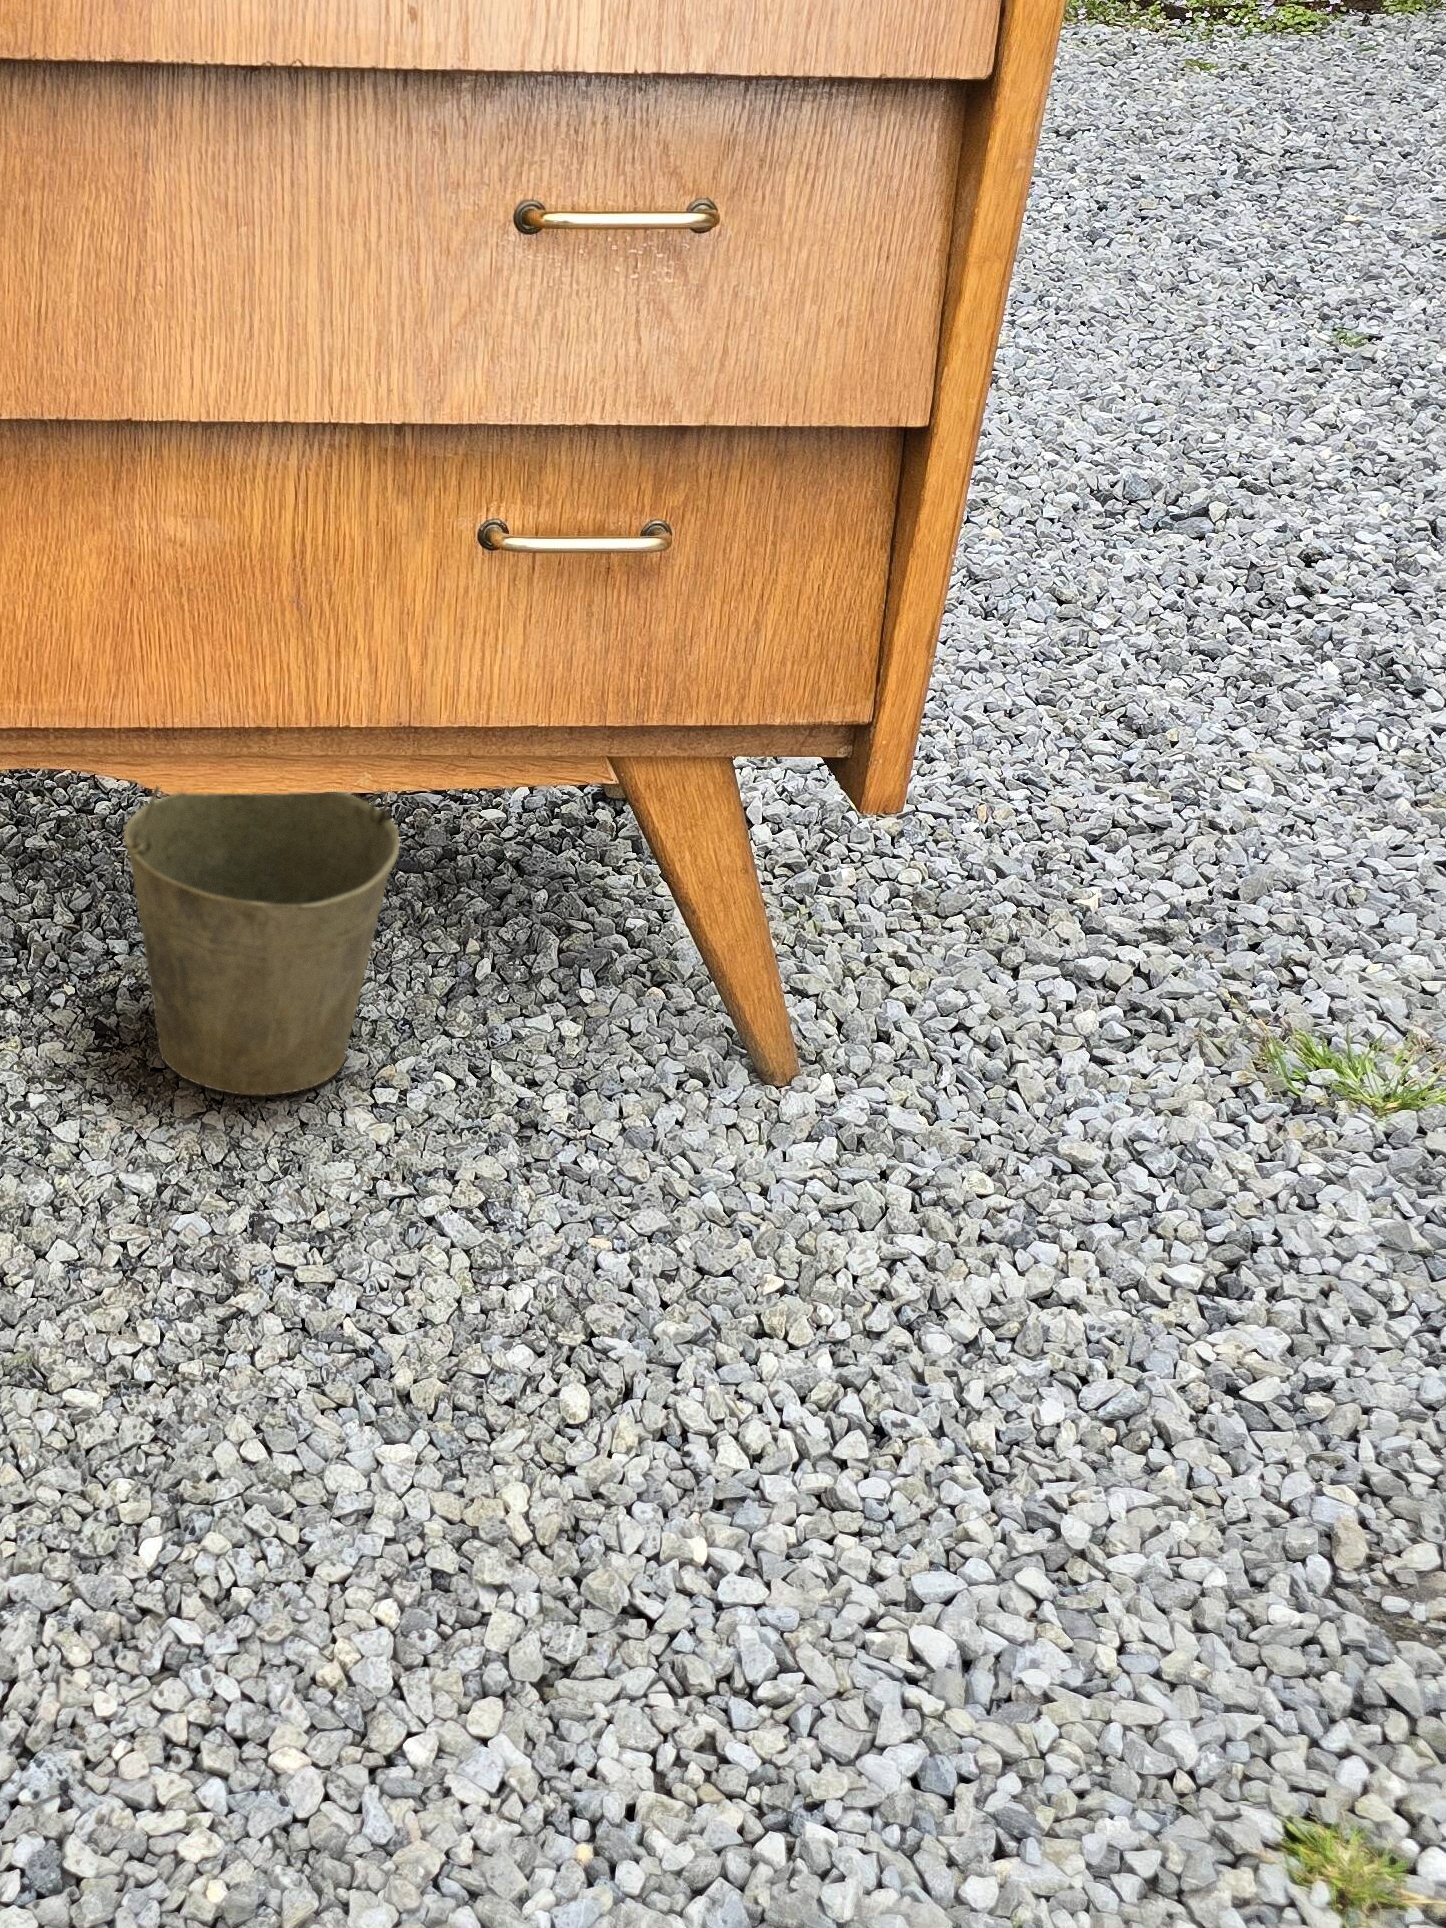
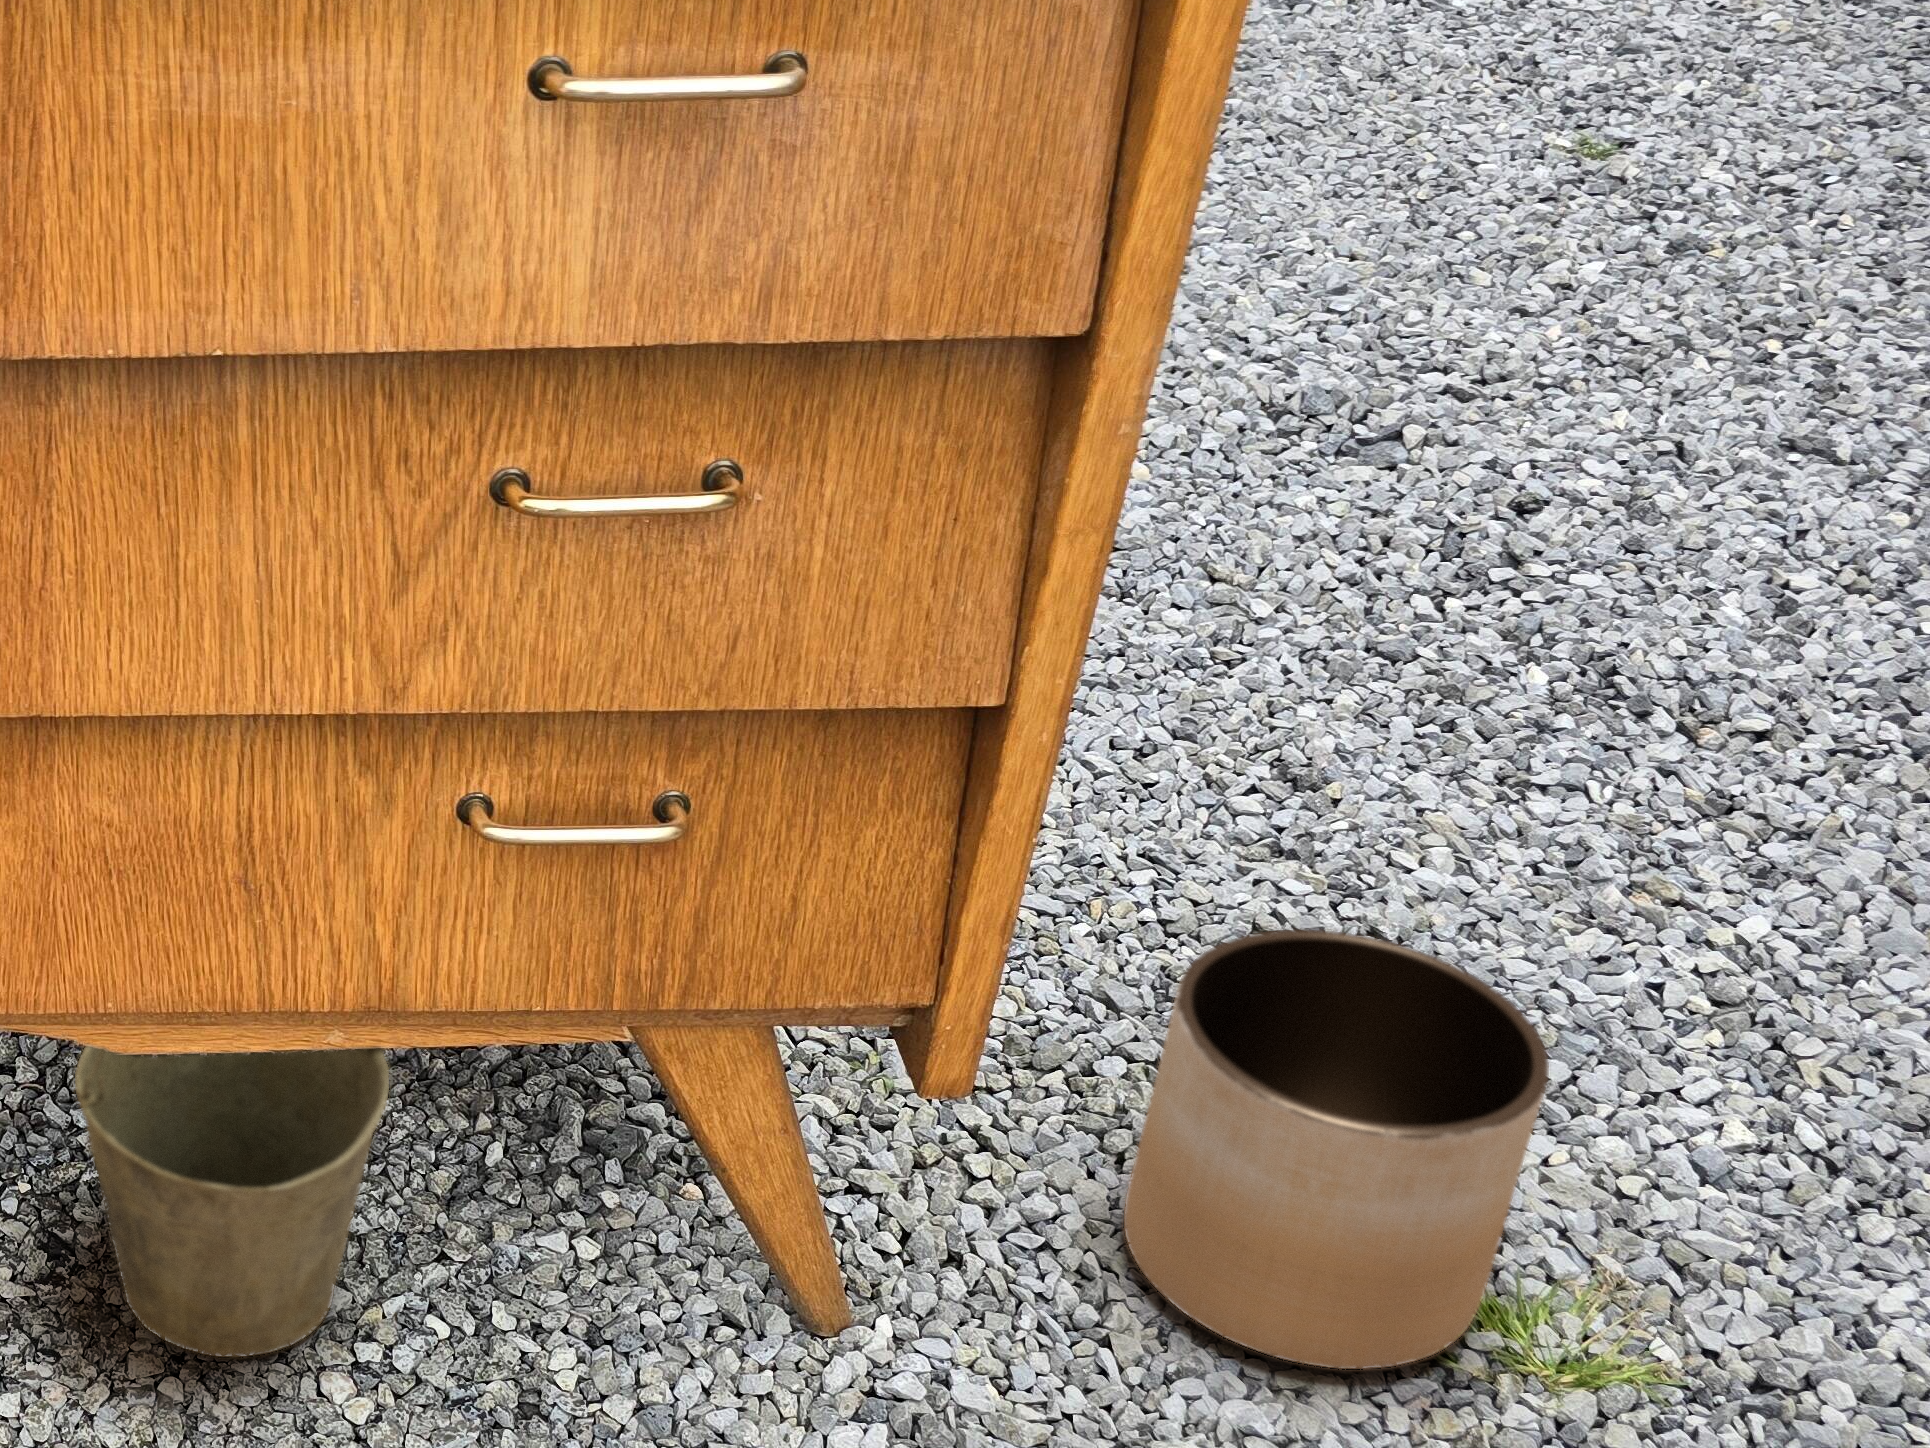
planter: none [1021,744,1370,1097] -> present [1124,930,1549,1369]

